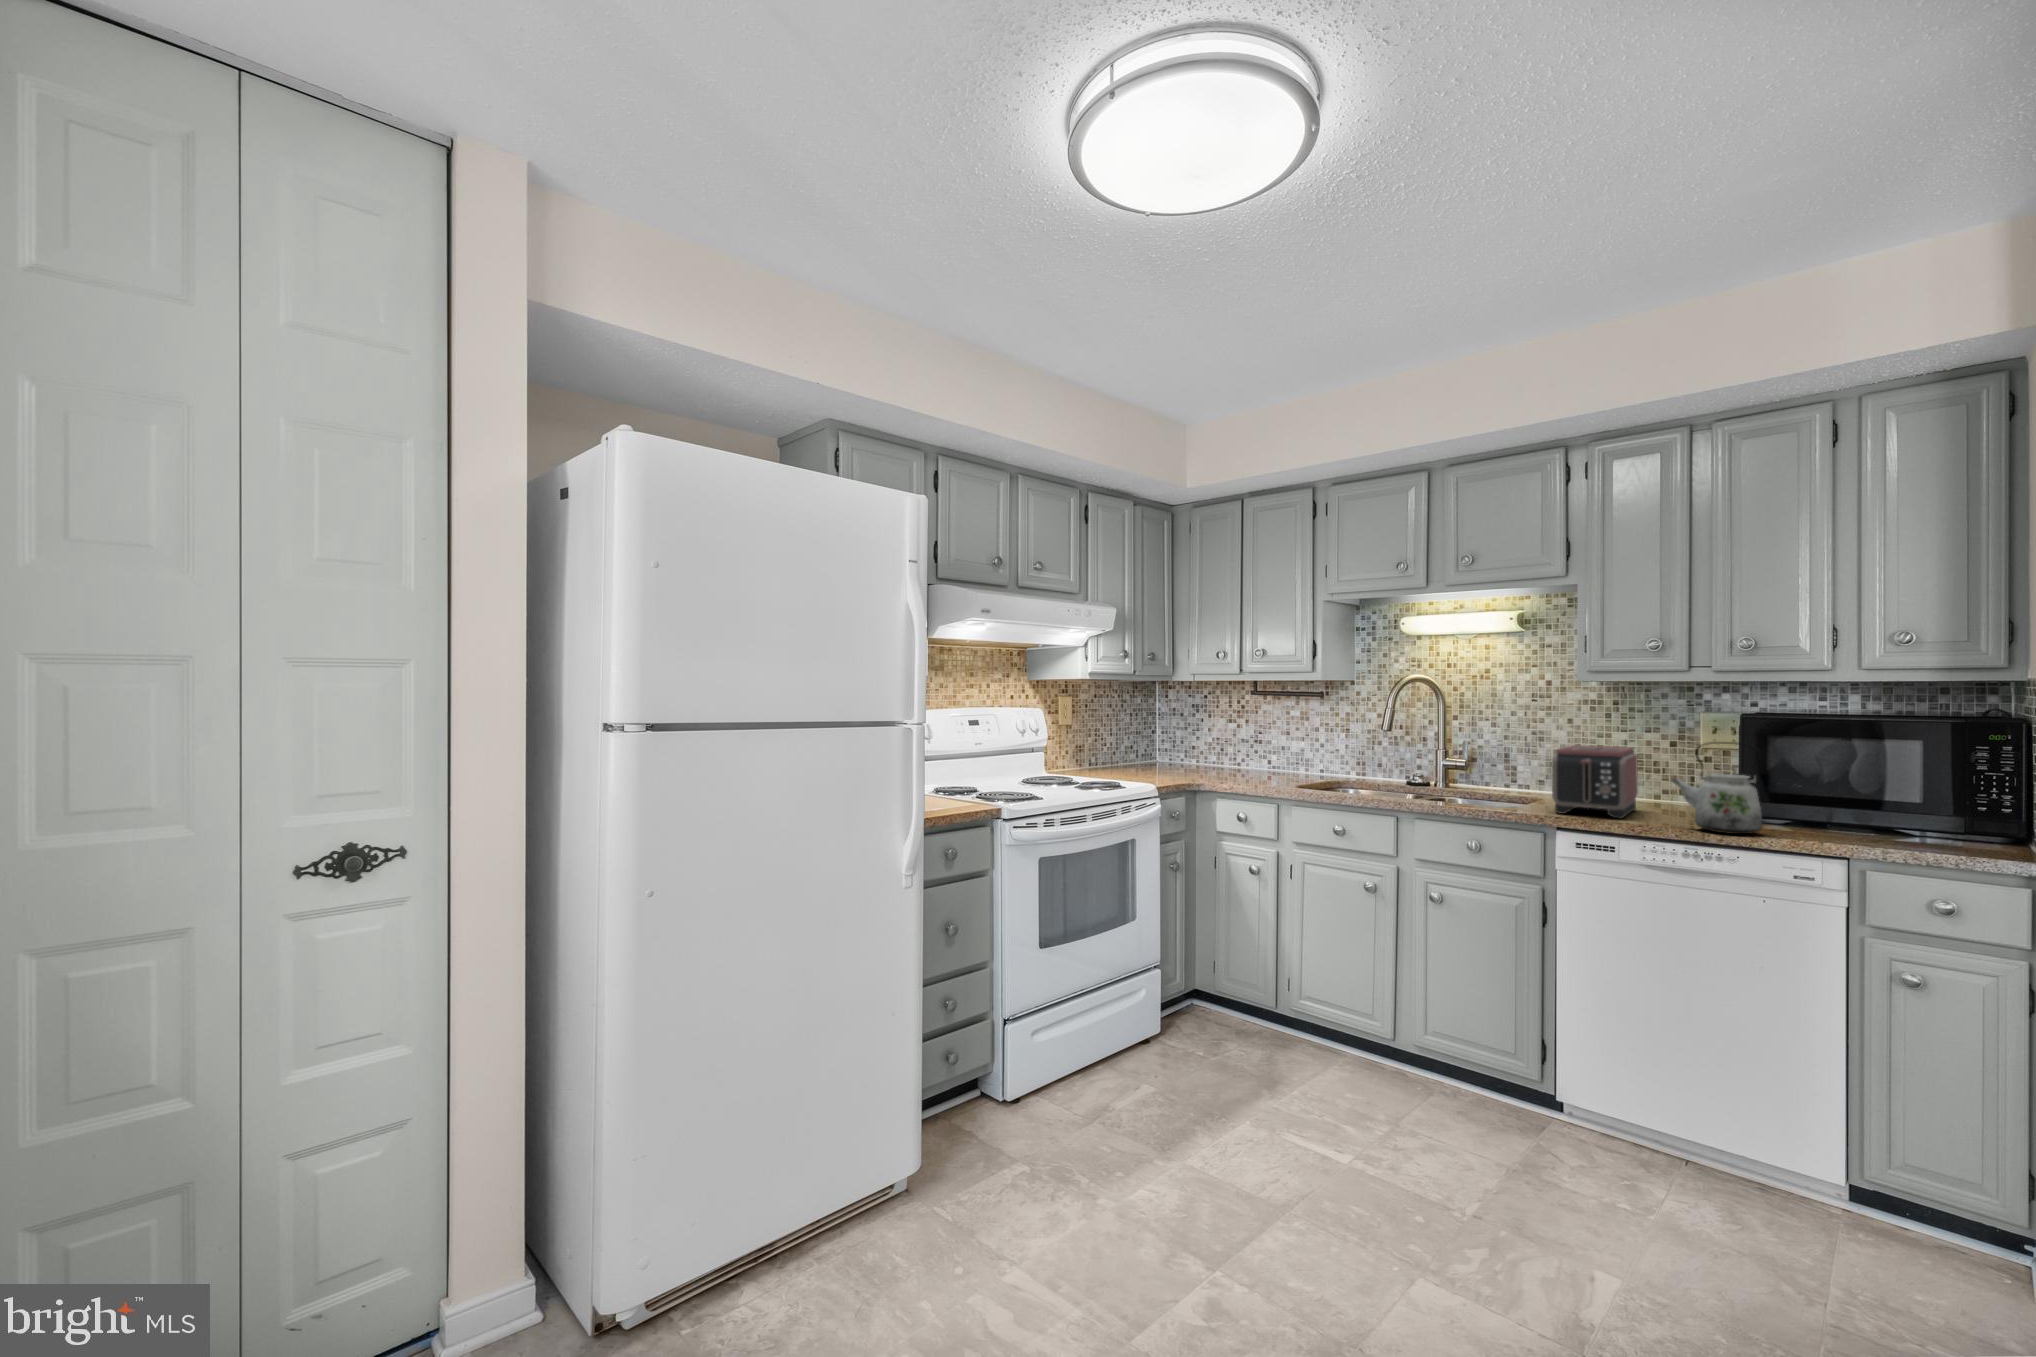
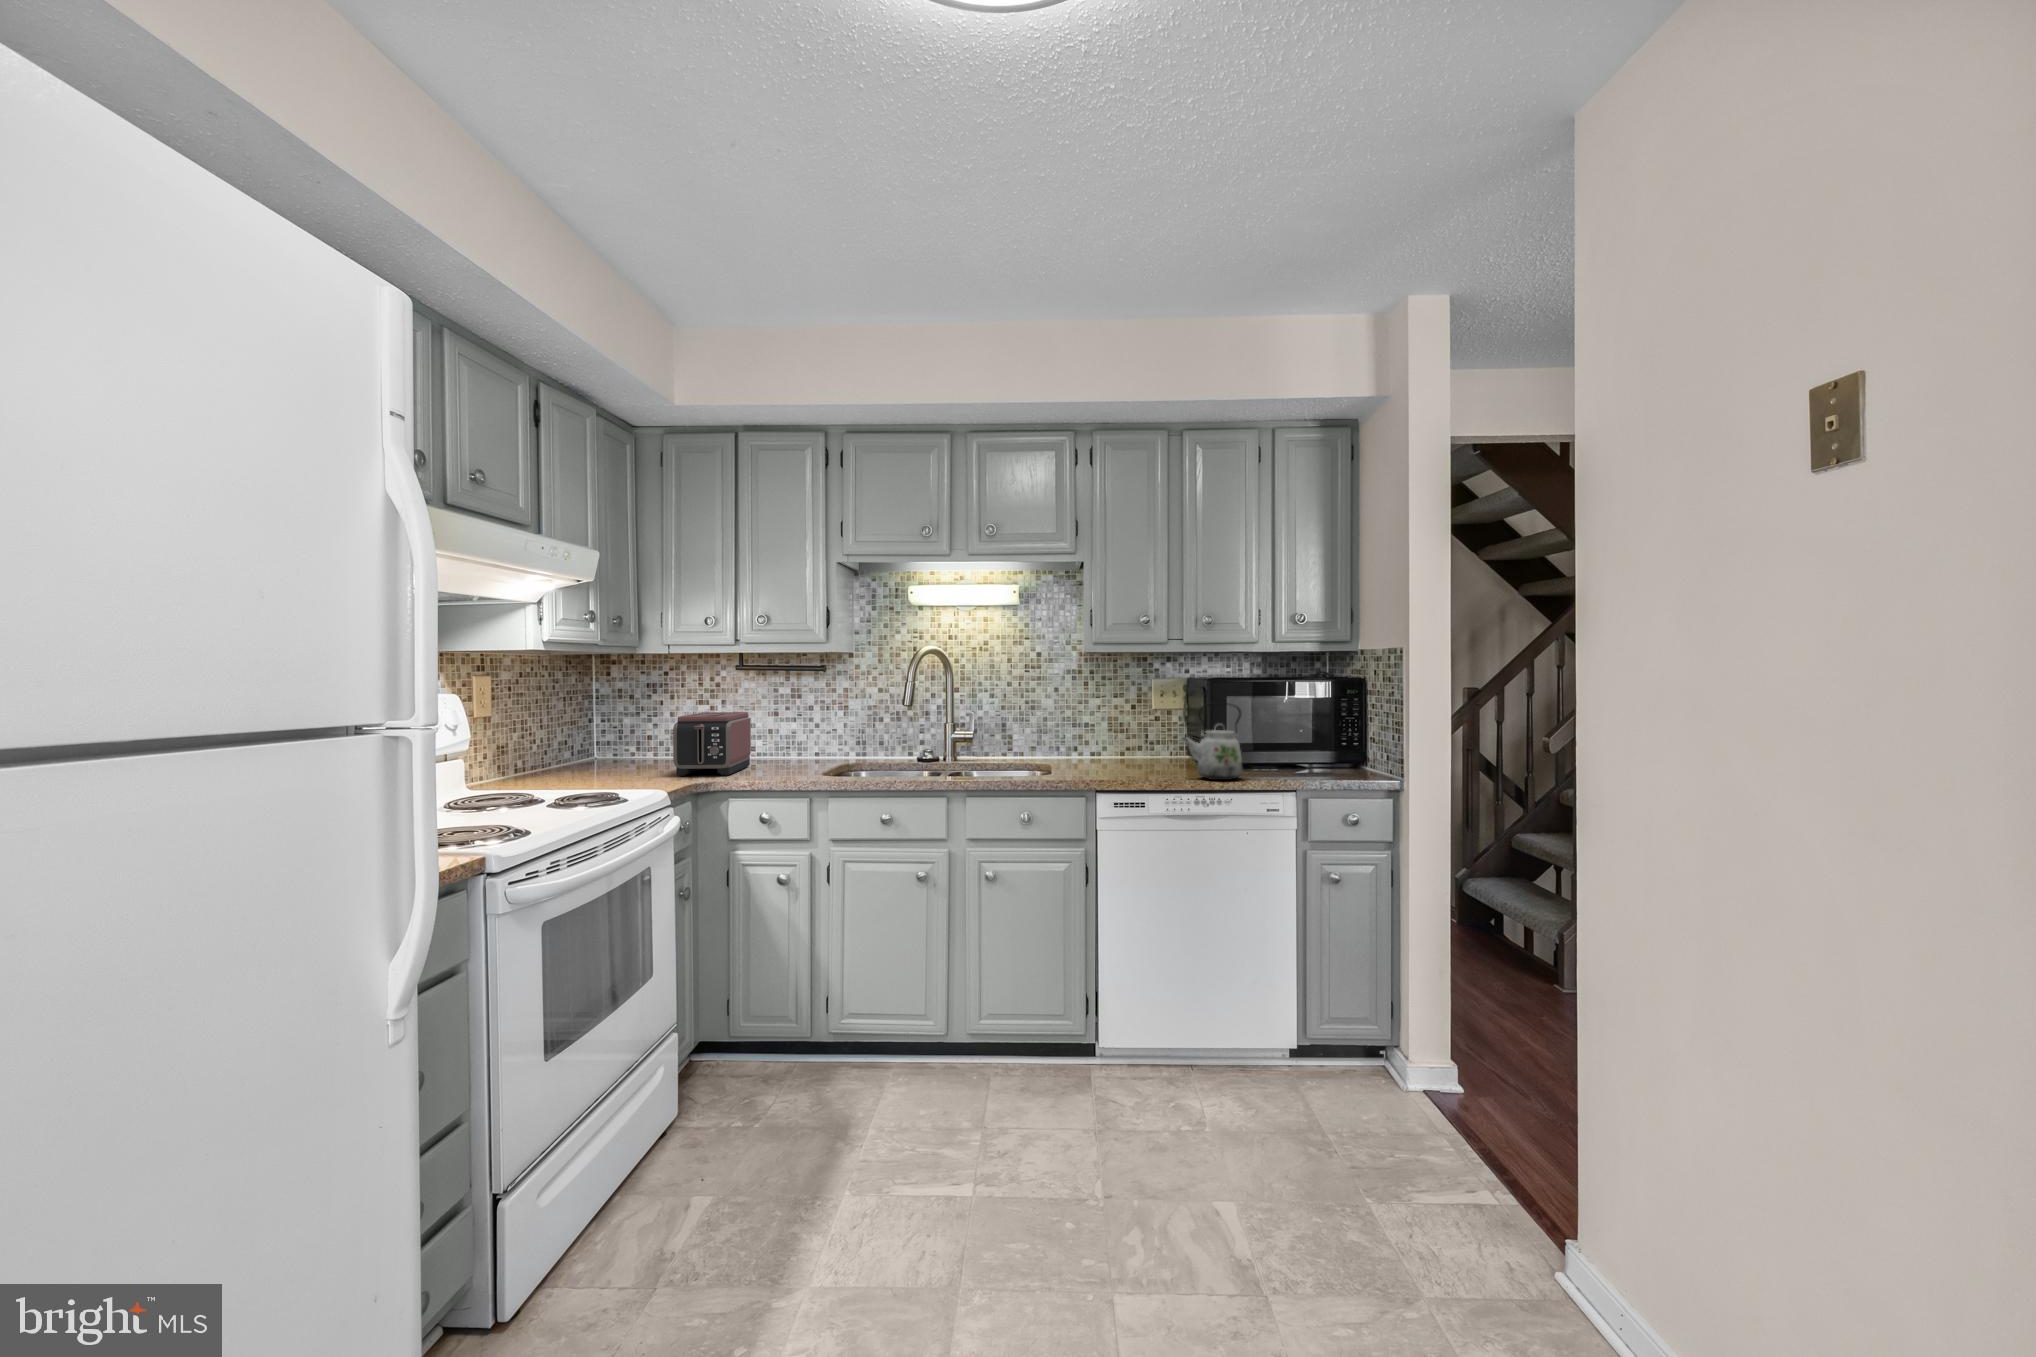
toaster: present [1552,745,1638,819] -> present [673,712,751,776]

